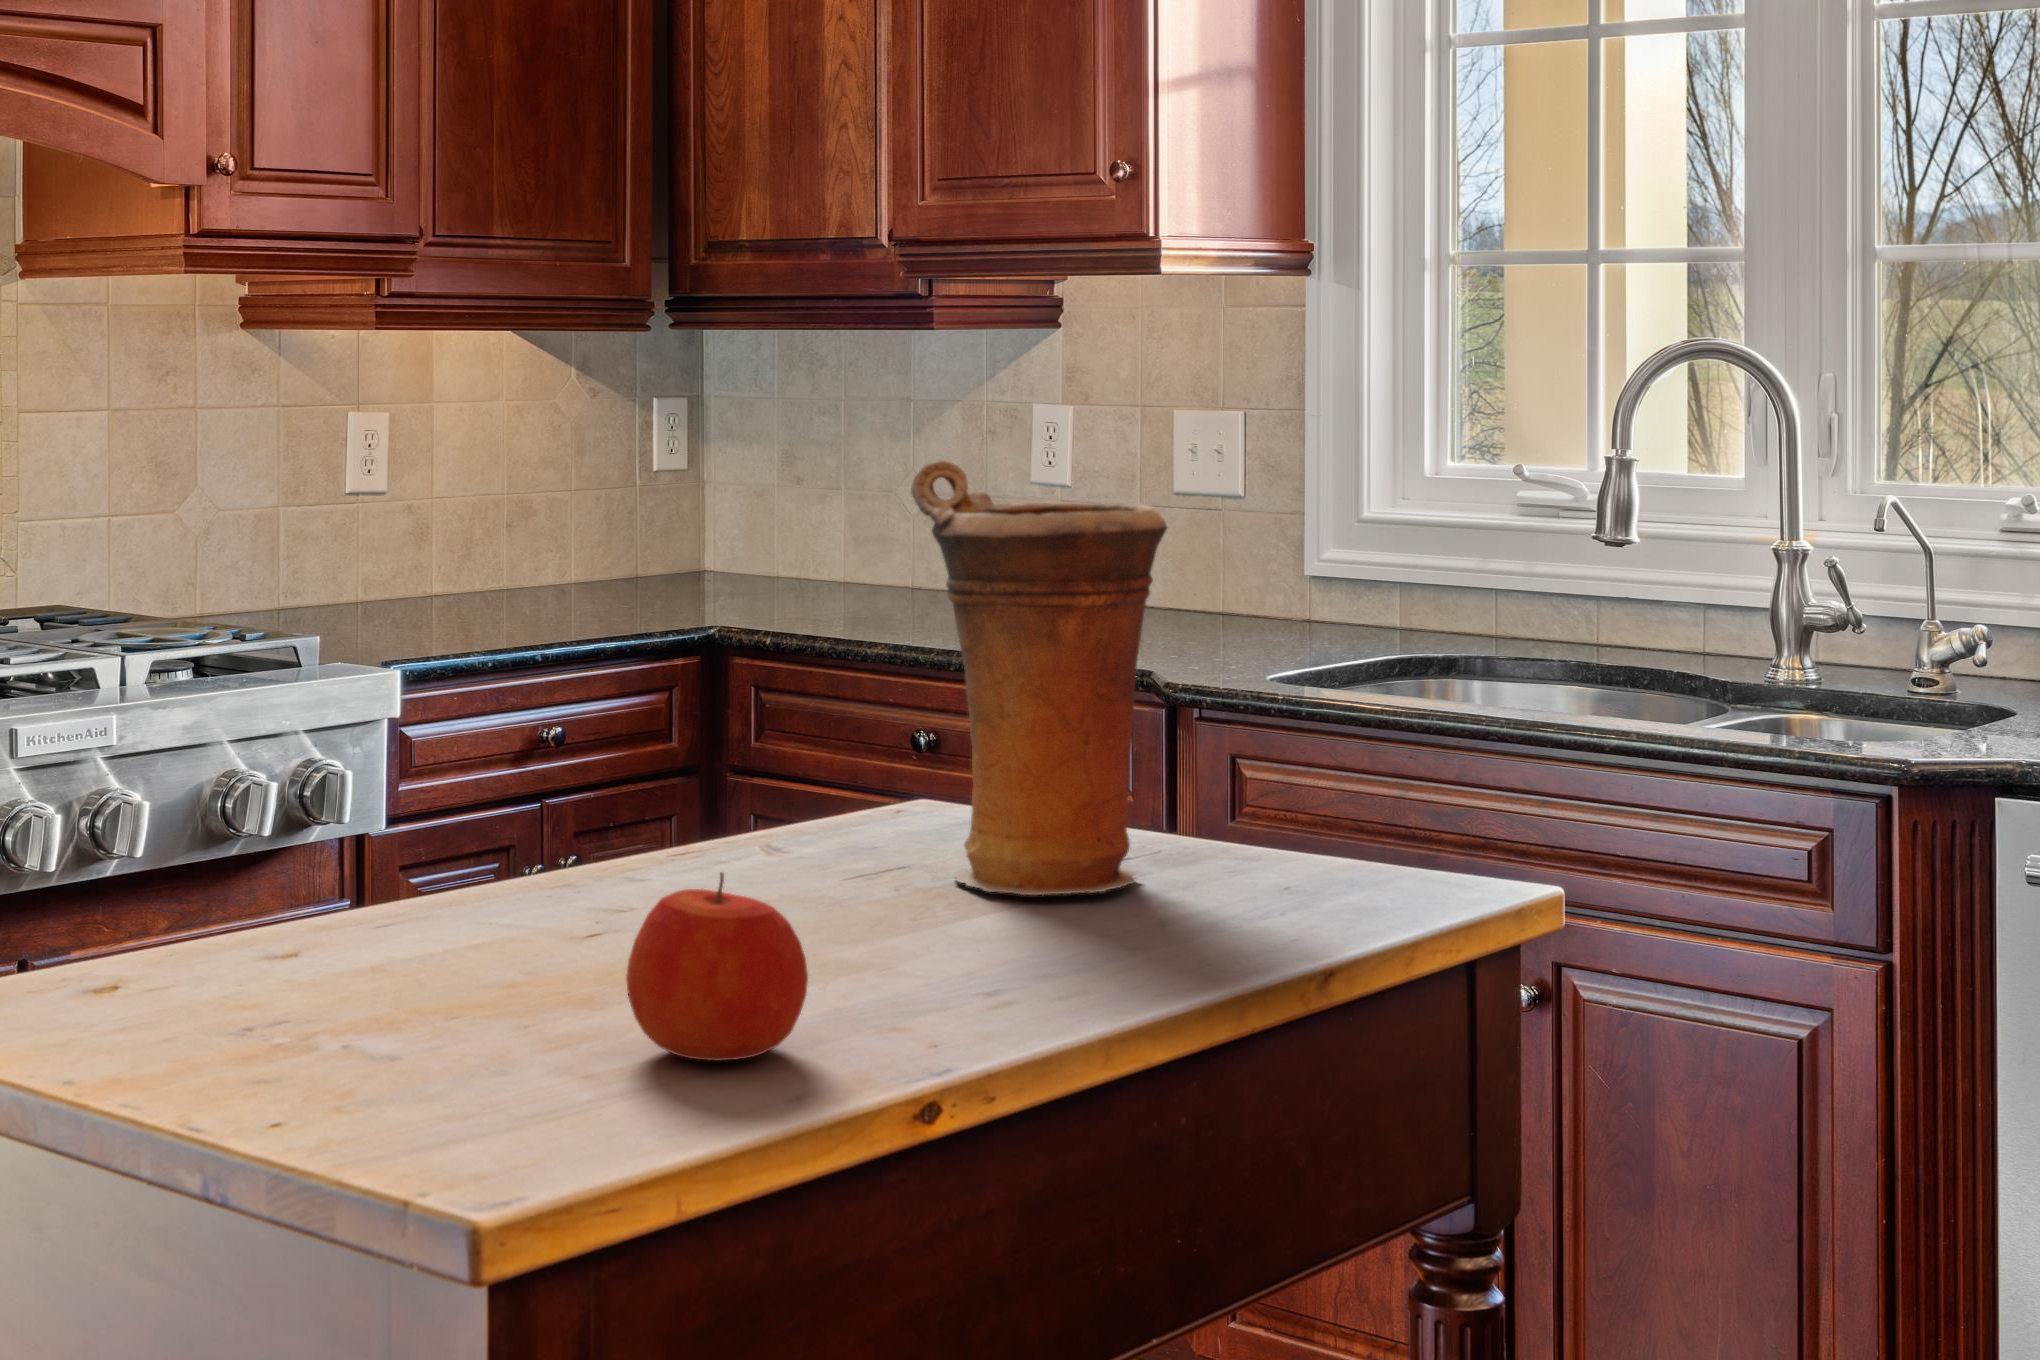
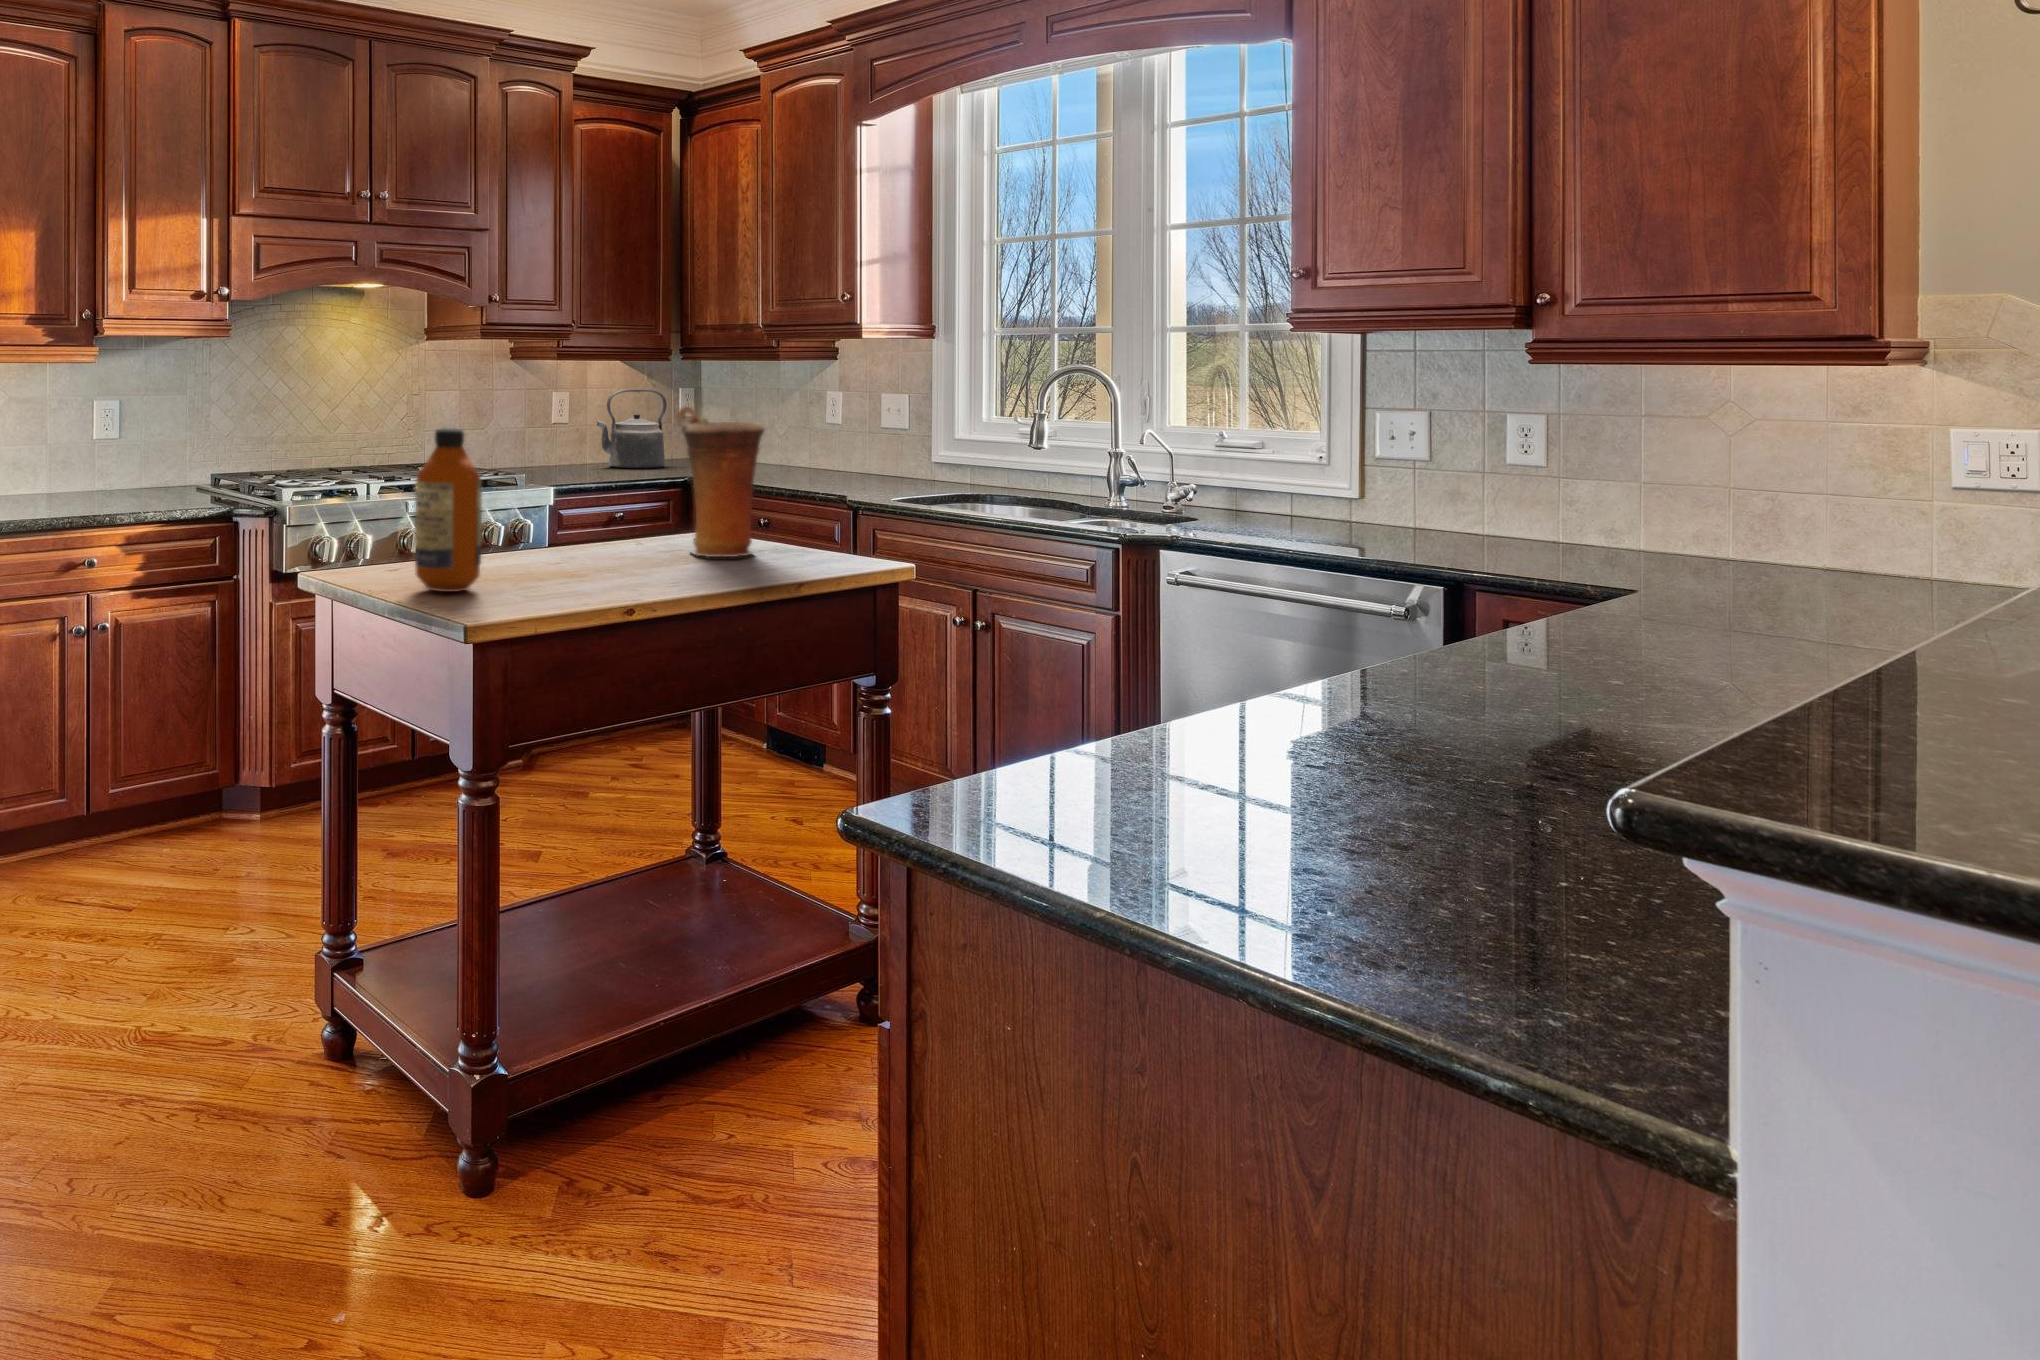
kettle: none [457,404,630,605] -> present [597,390,667,468]
bottle: none [221,546,438,1077] -> present [415,428,482,592]
apple: present [626,873,808,1061] -> none [542,535,600,594]

